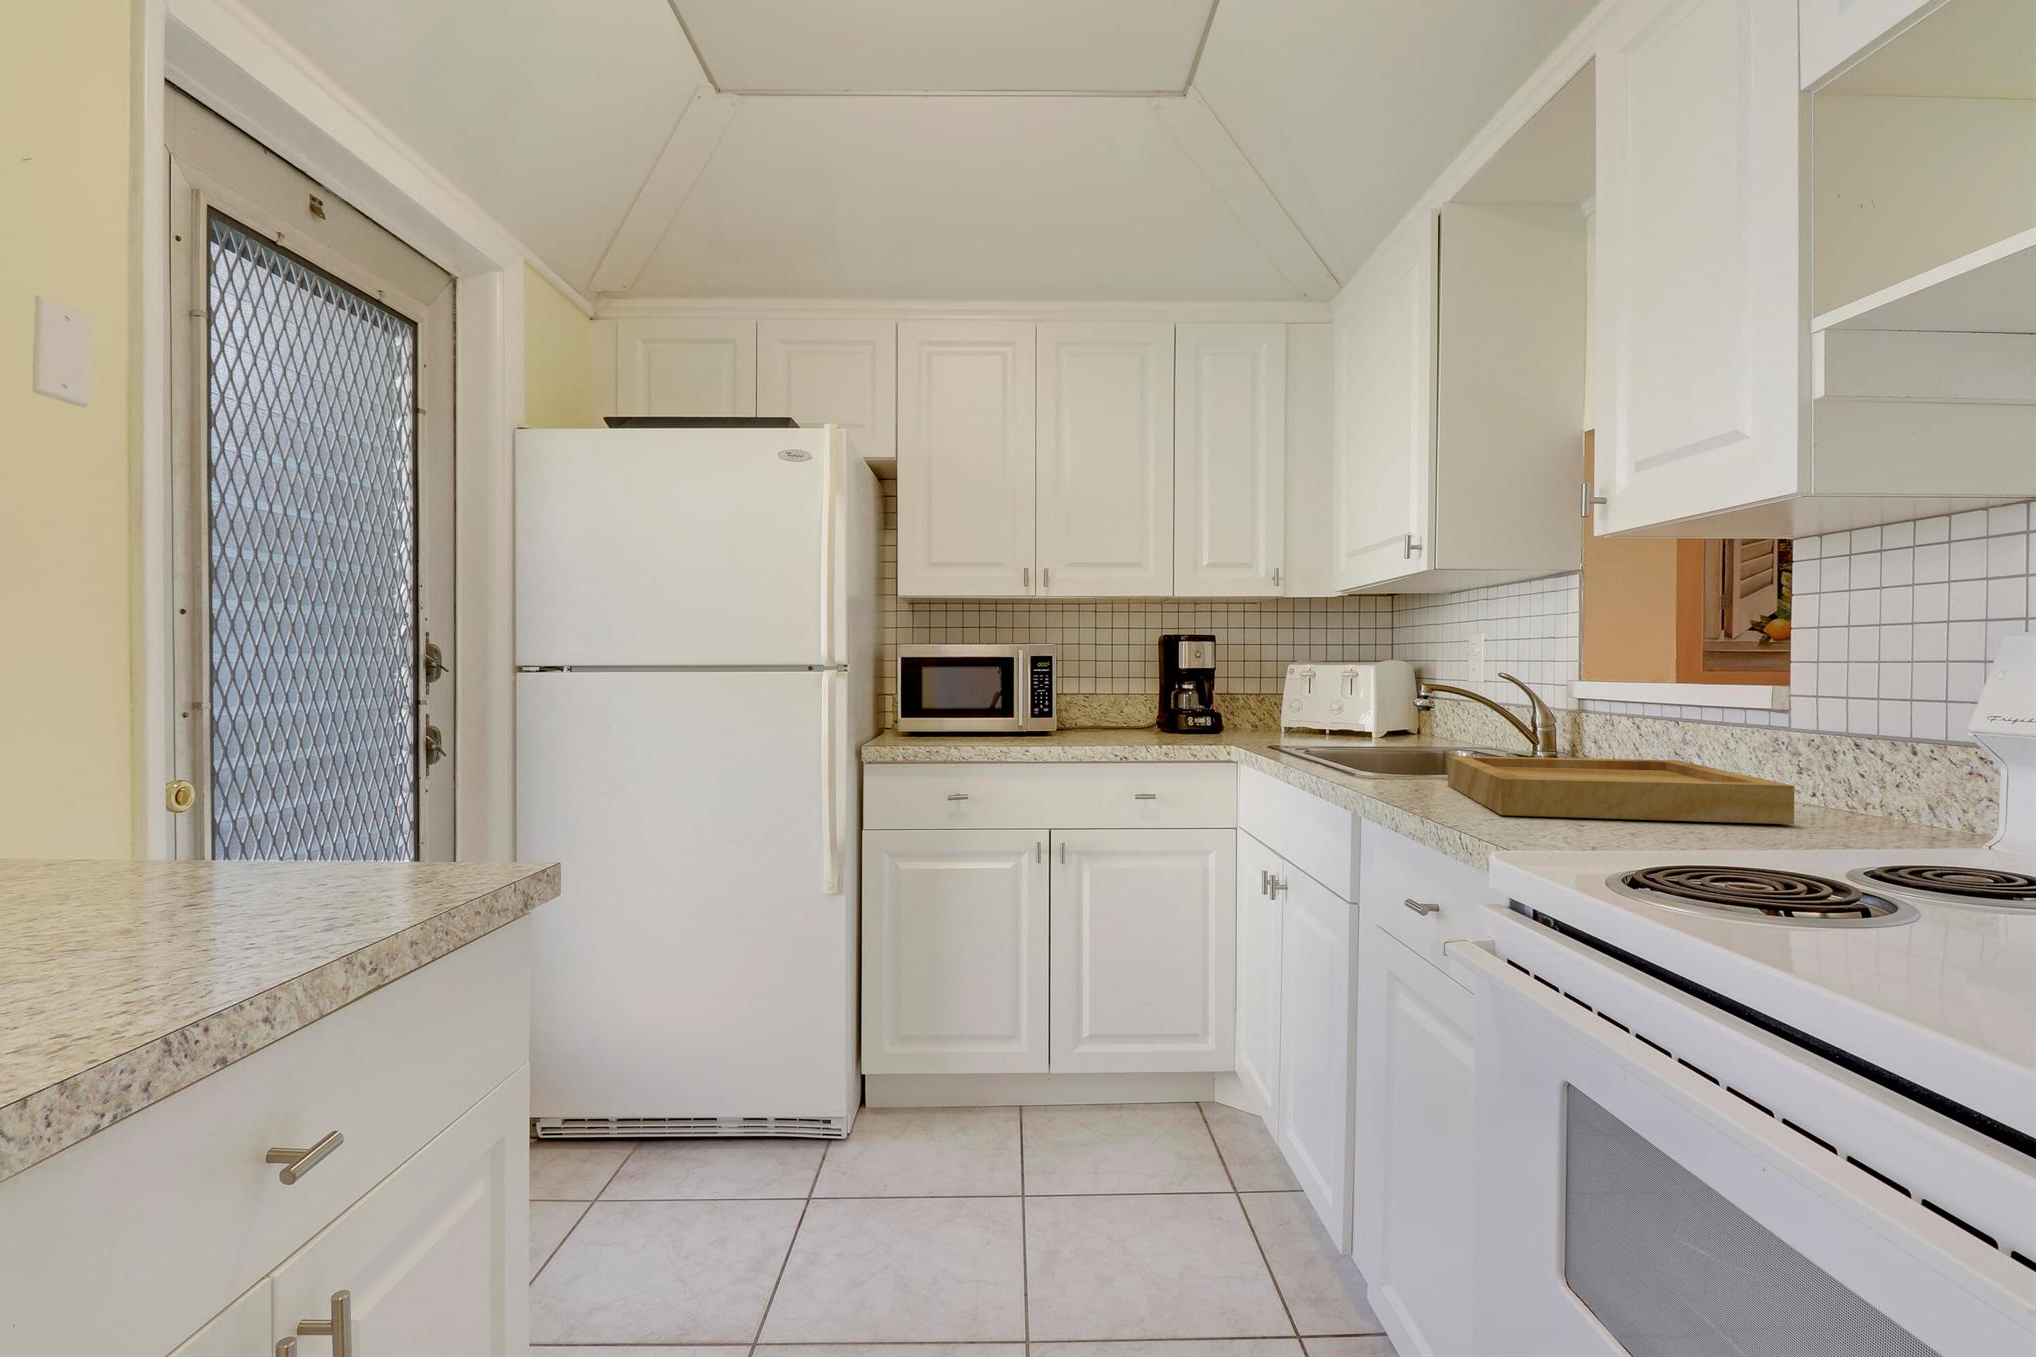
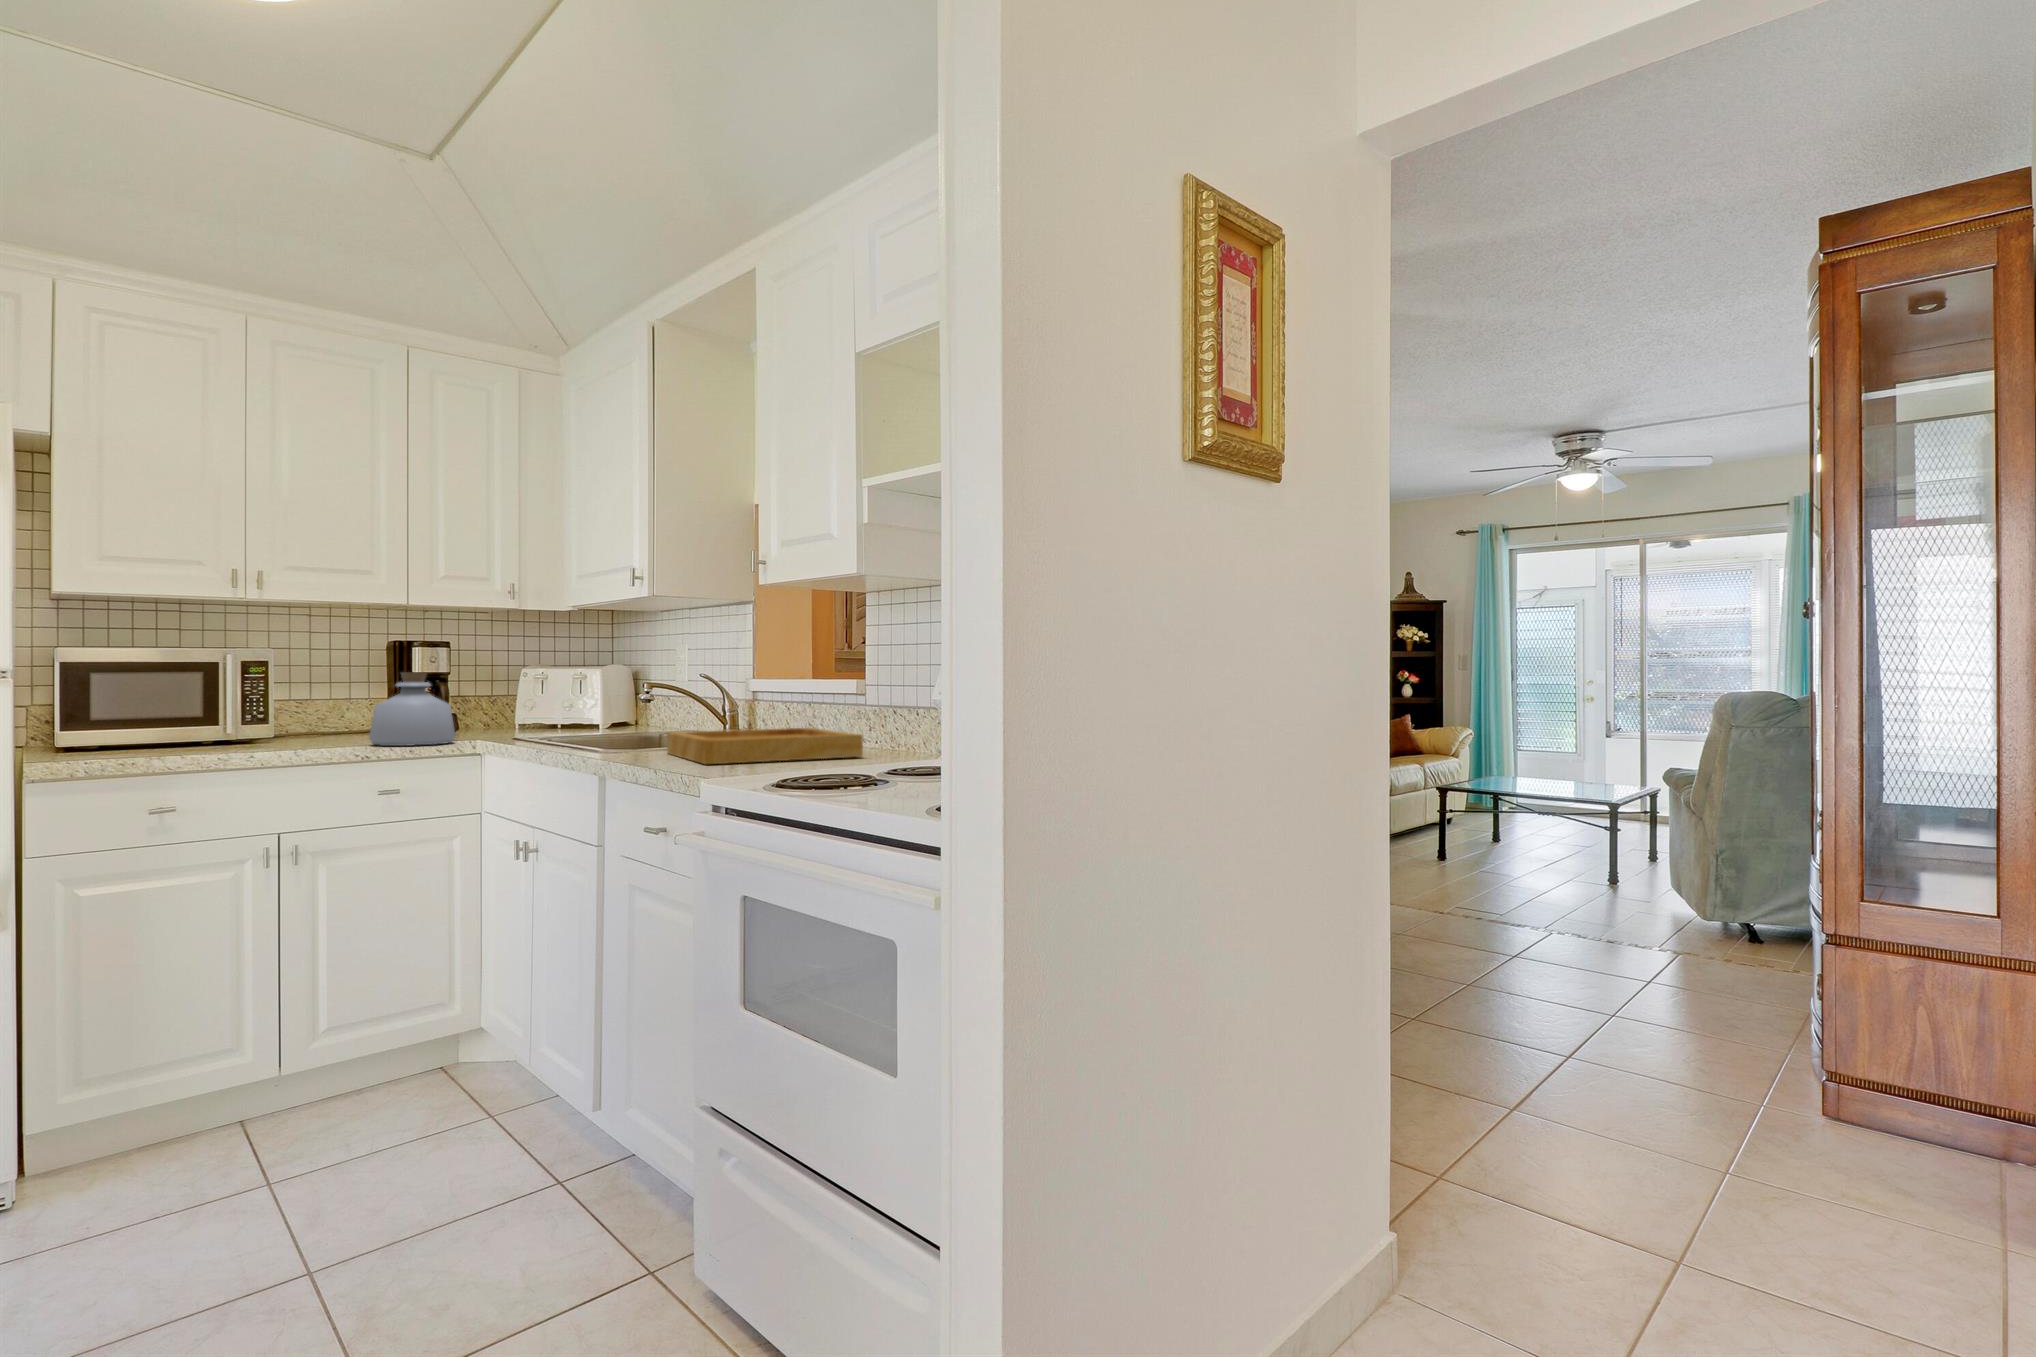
bottle: none [1129,668,1210,749] -> present [369,672,456,746]

